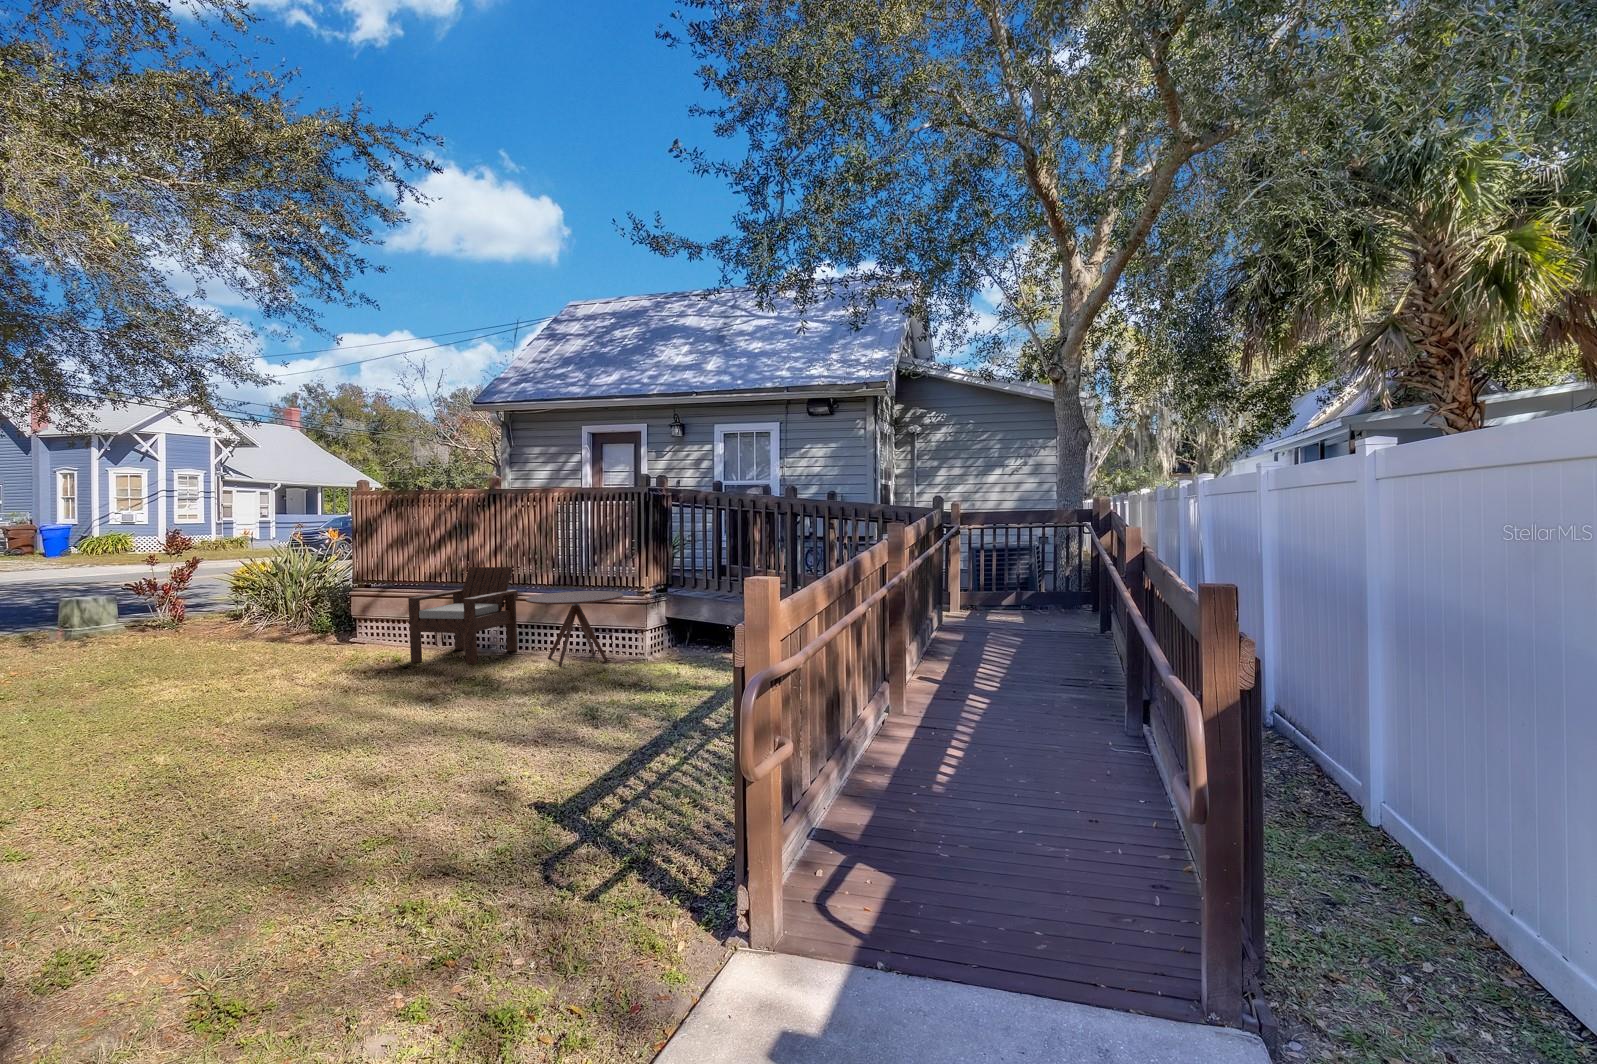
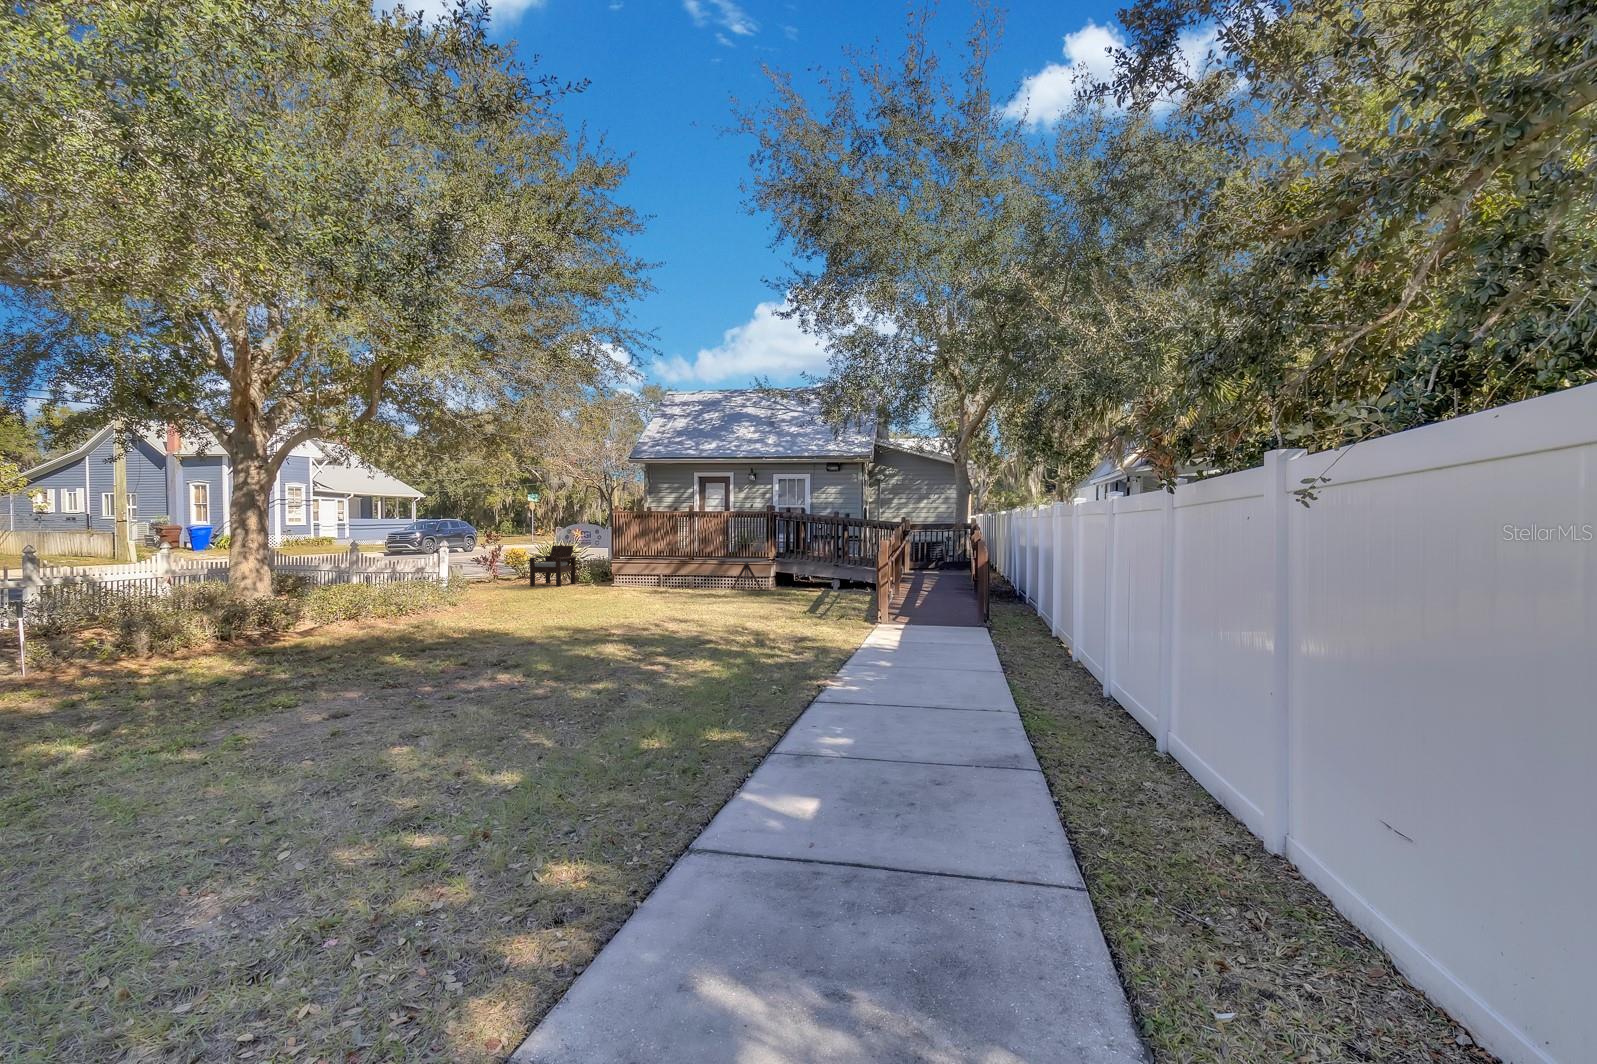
chair: present [408,567,518,664] -> present [530,546,576,587]

